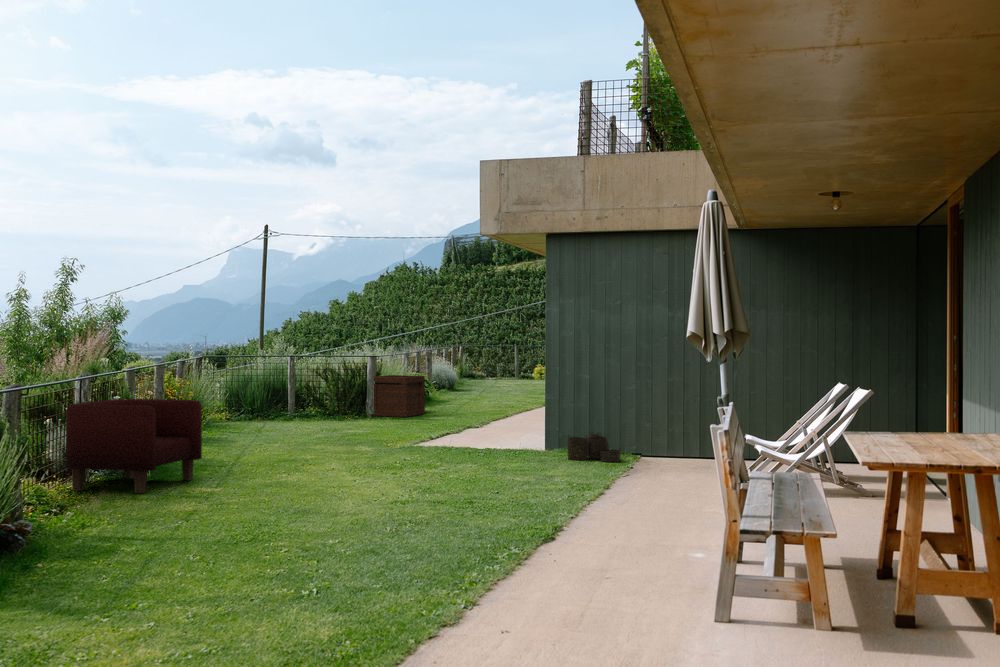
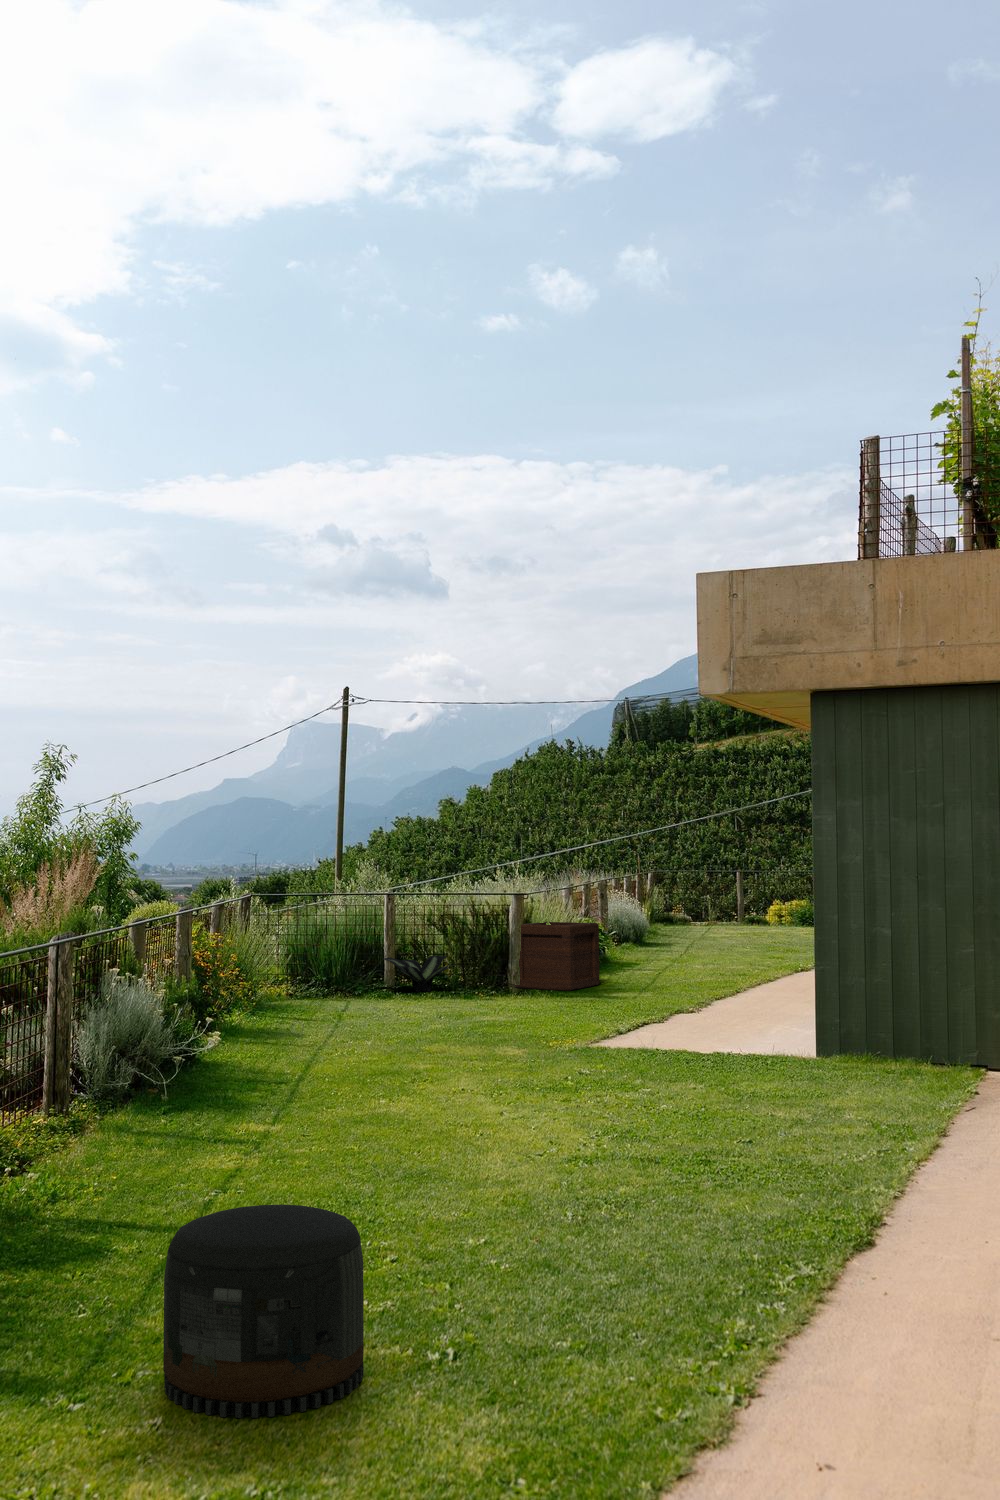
potted plant: none [286,396,334,418] -> present [383,956,451,992]
armchair: present [66,399,202,493] -> none [29,975,248,1140]
woven basket: present [568,433,620,462] -> none [861,1028,958,1084]
pouf: none [162,503,269,603] -> present [163,1204,364,1418]

